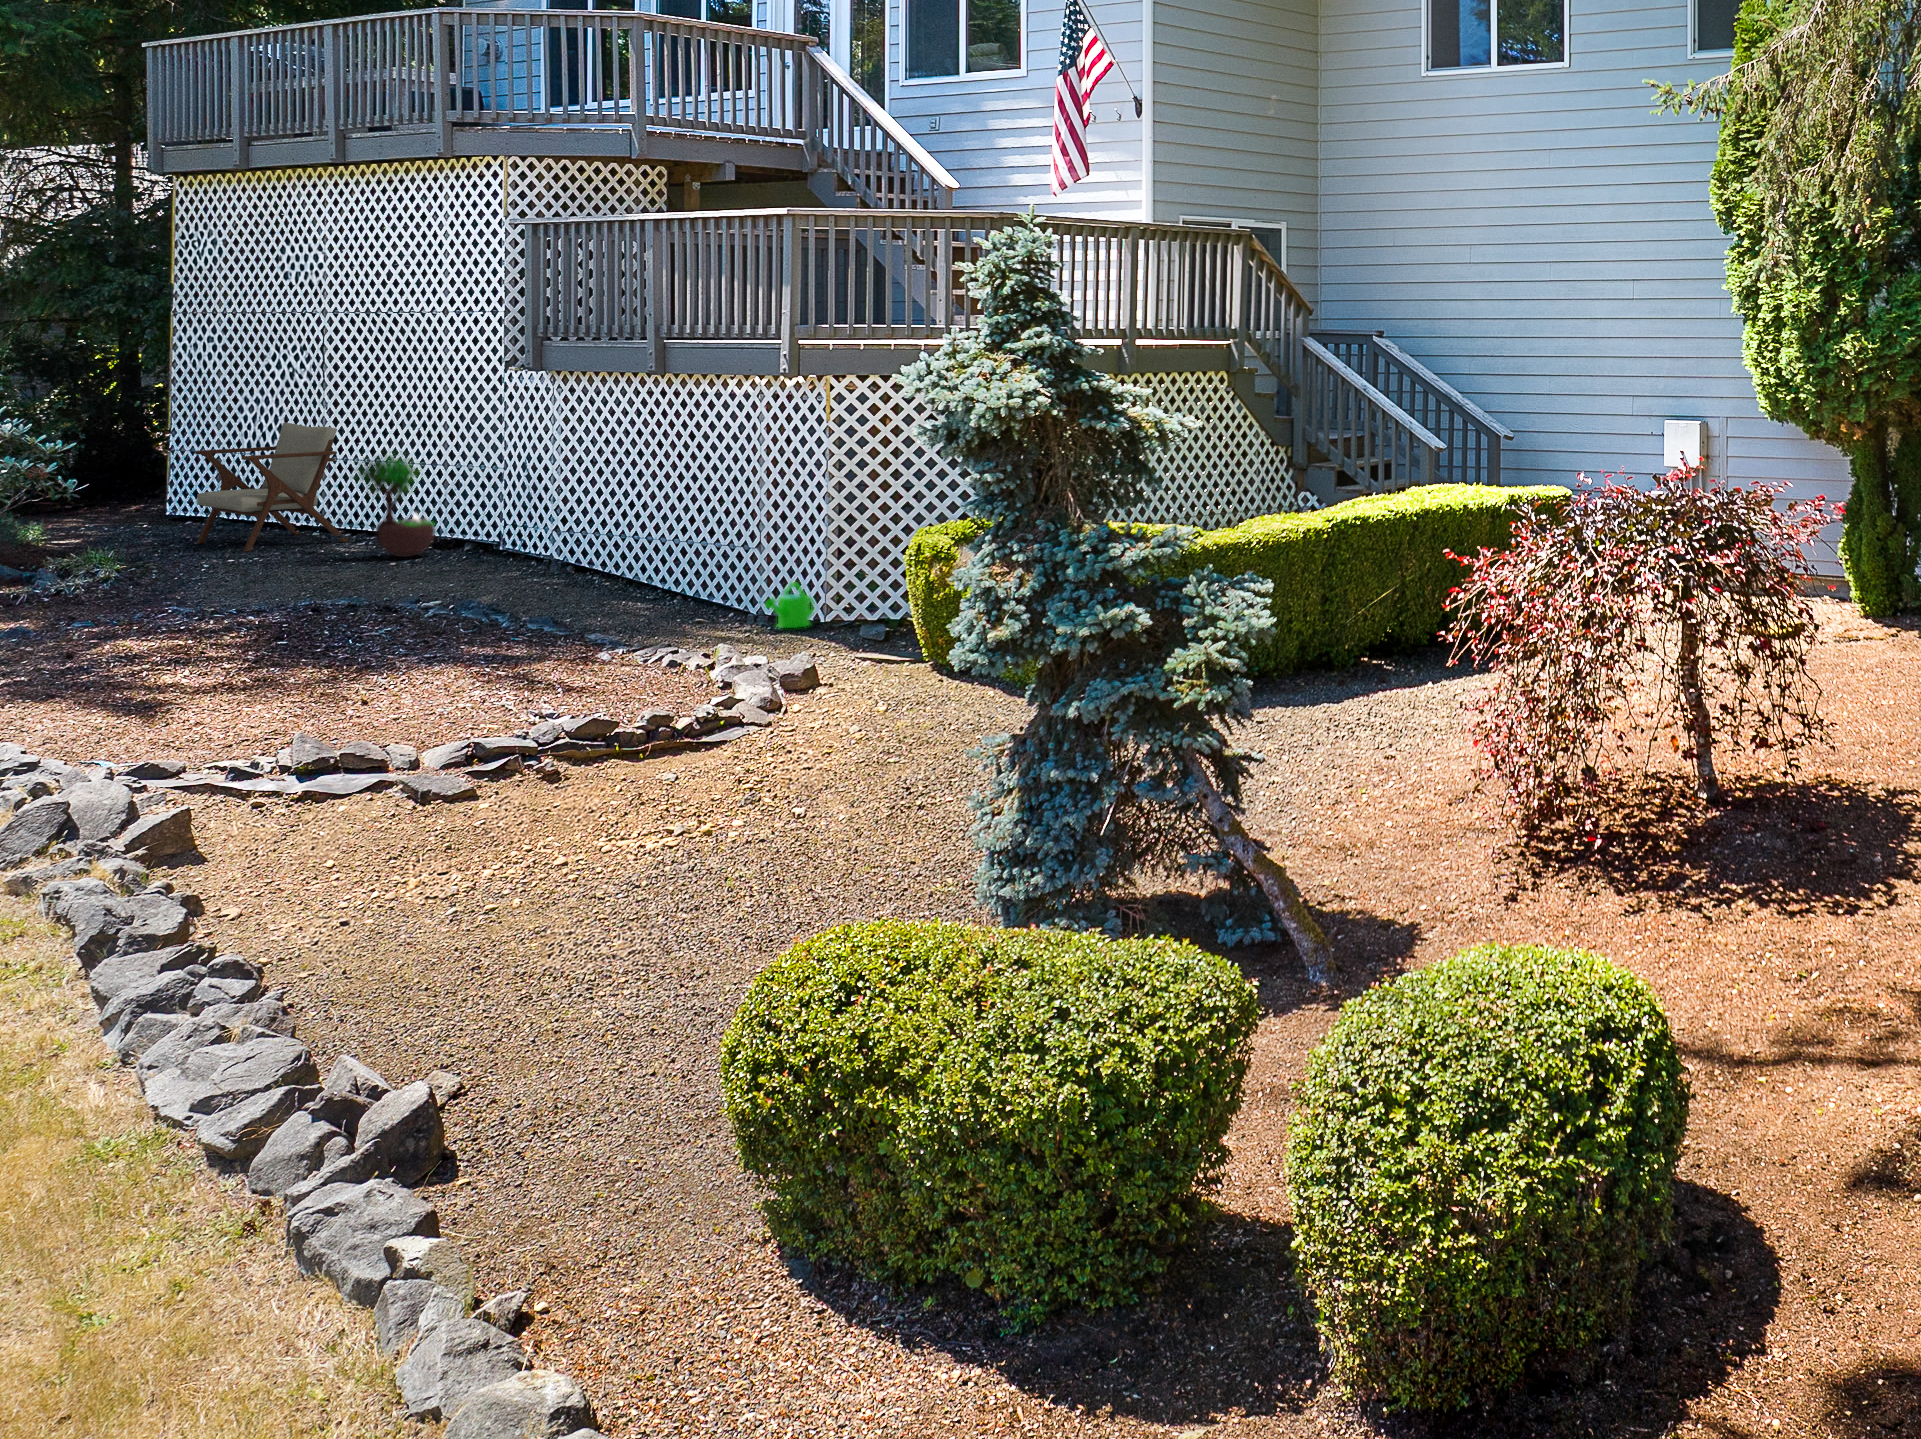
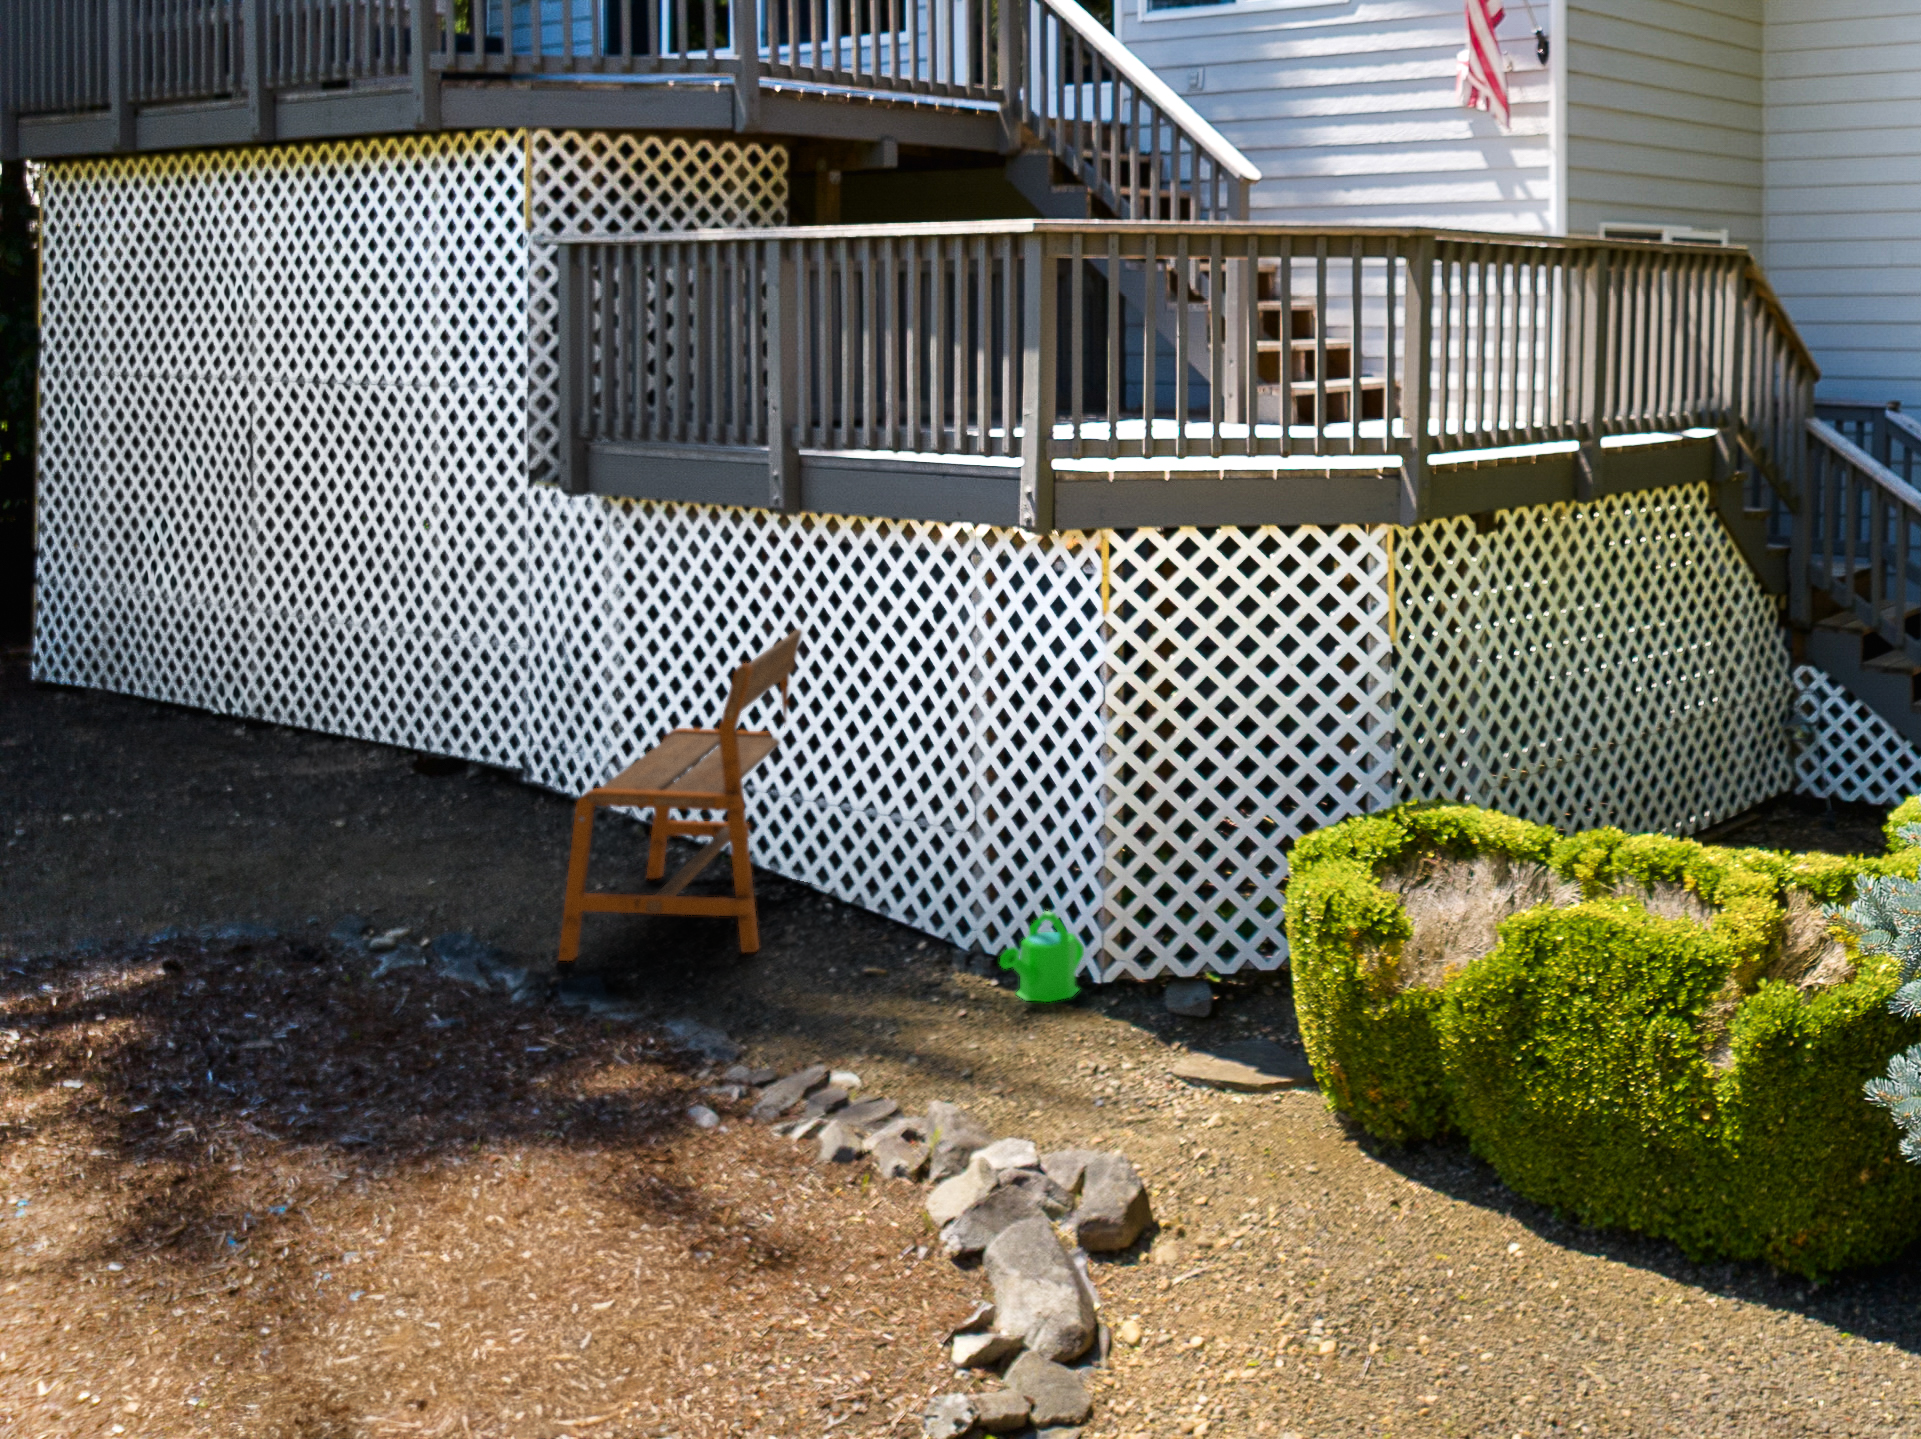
lounge chair: present [195,423,348,552] -> none [52,552,287,770]
bench: none [521,442,677,617] -> present [559,629,802,961]
potted tree: present [355,452,435,557] -> none [281,599,419,786]

